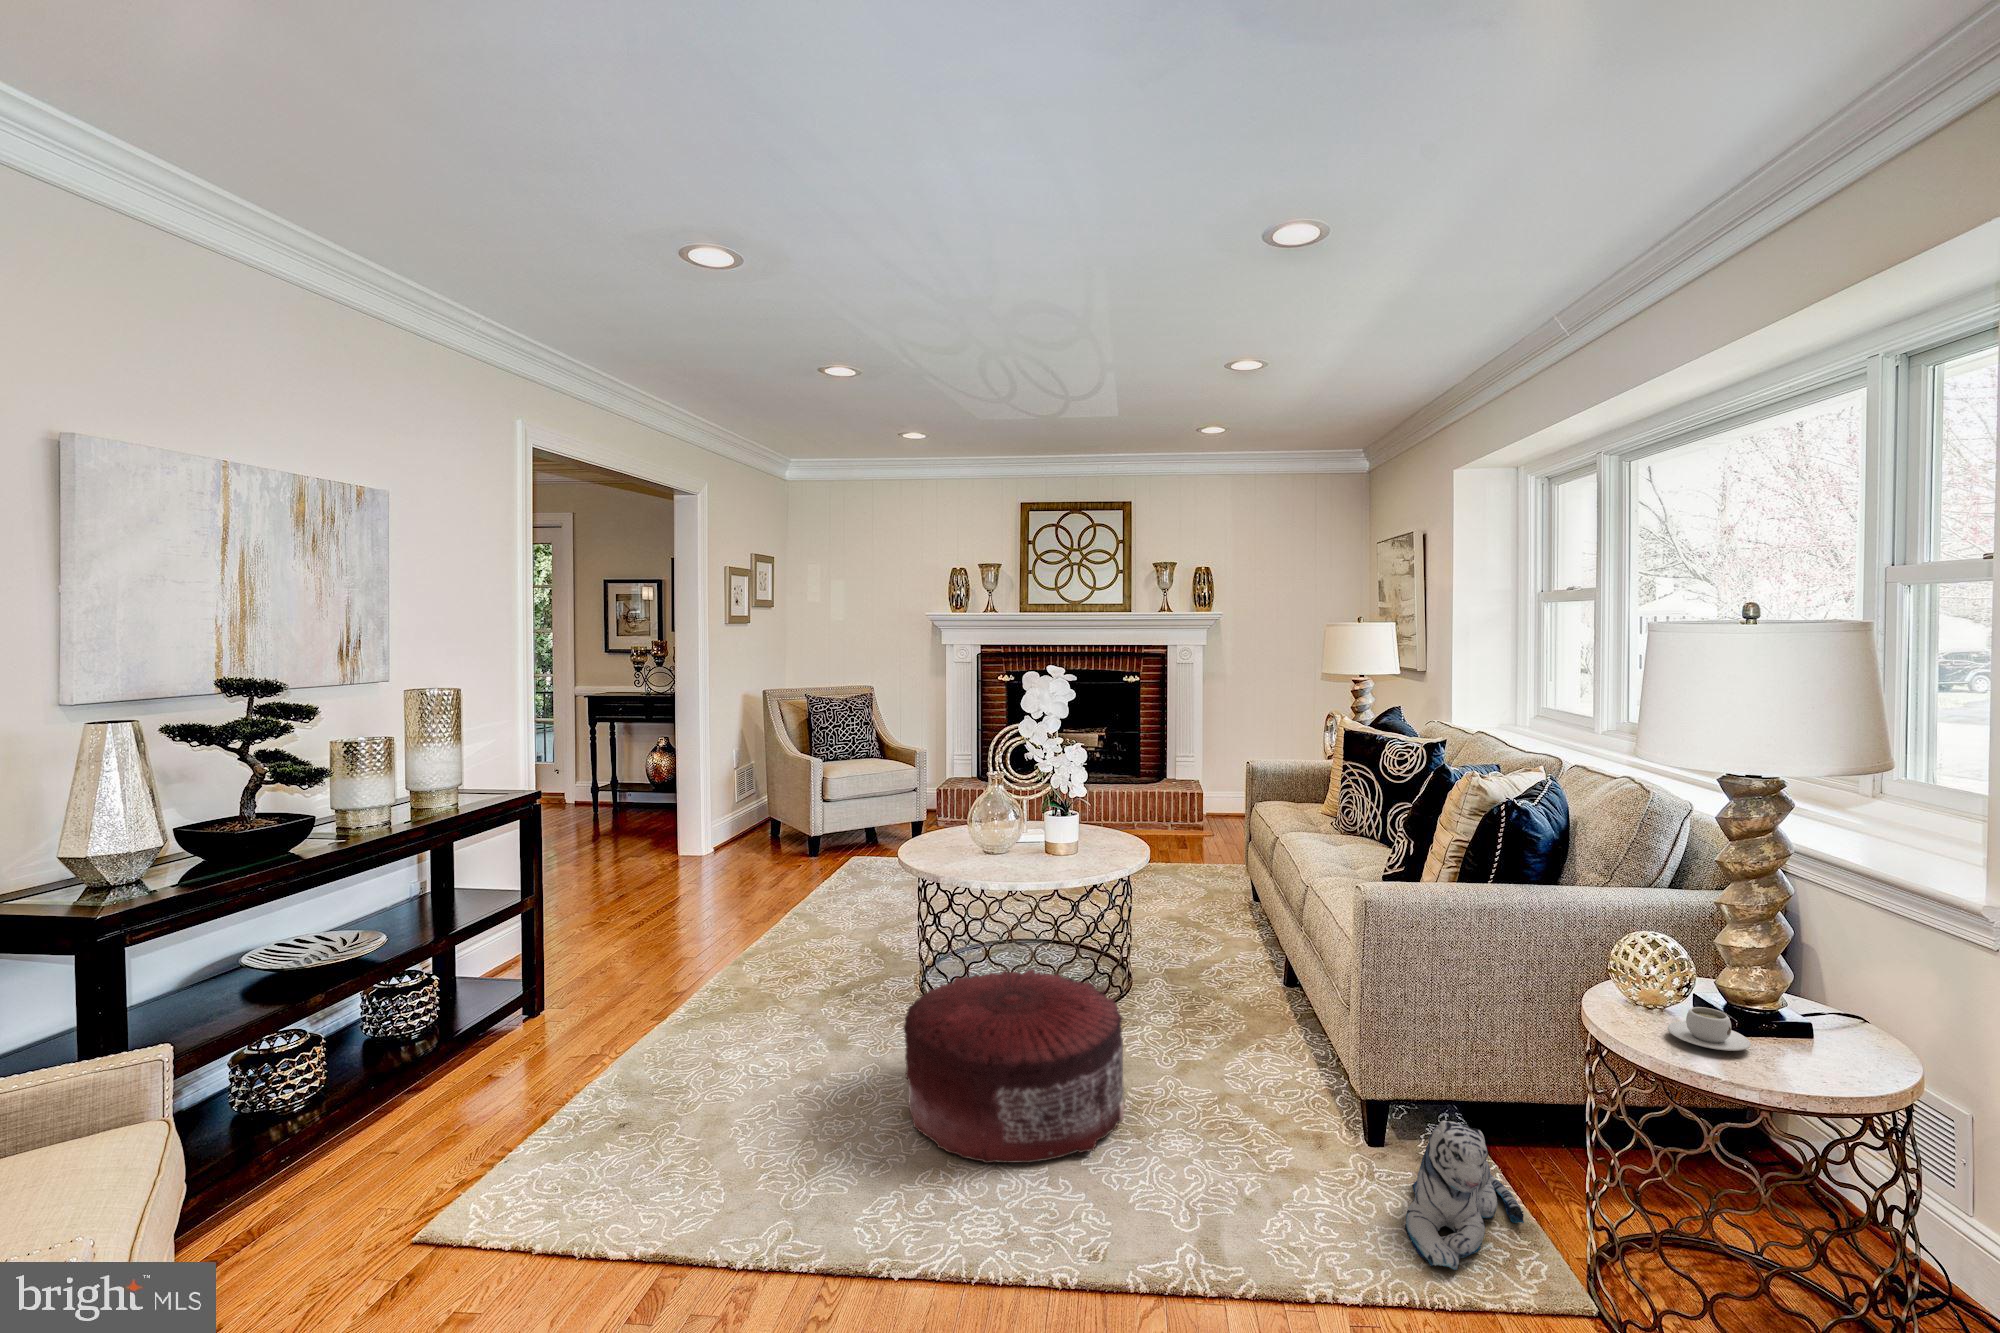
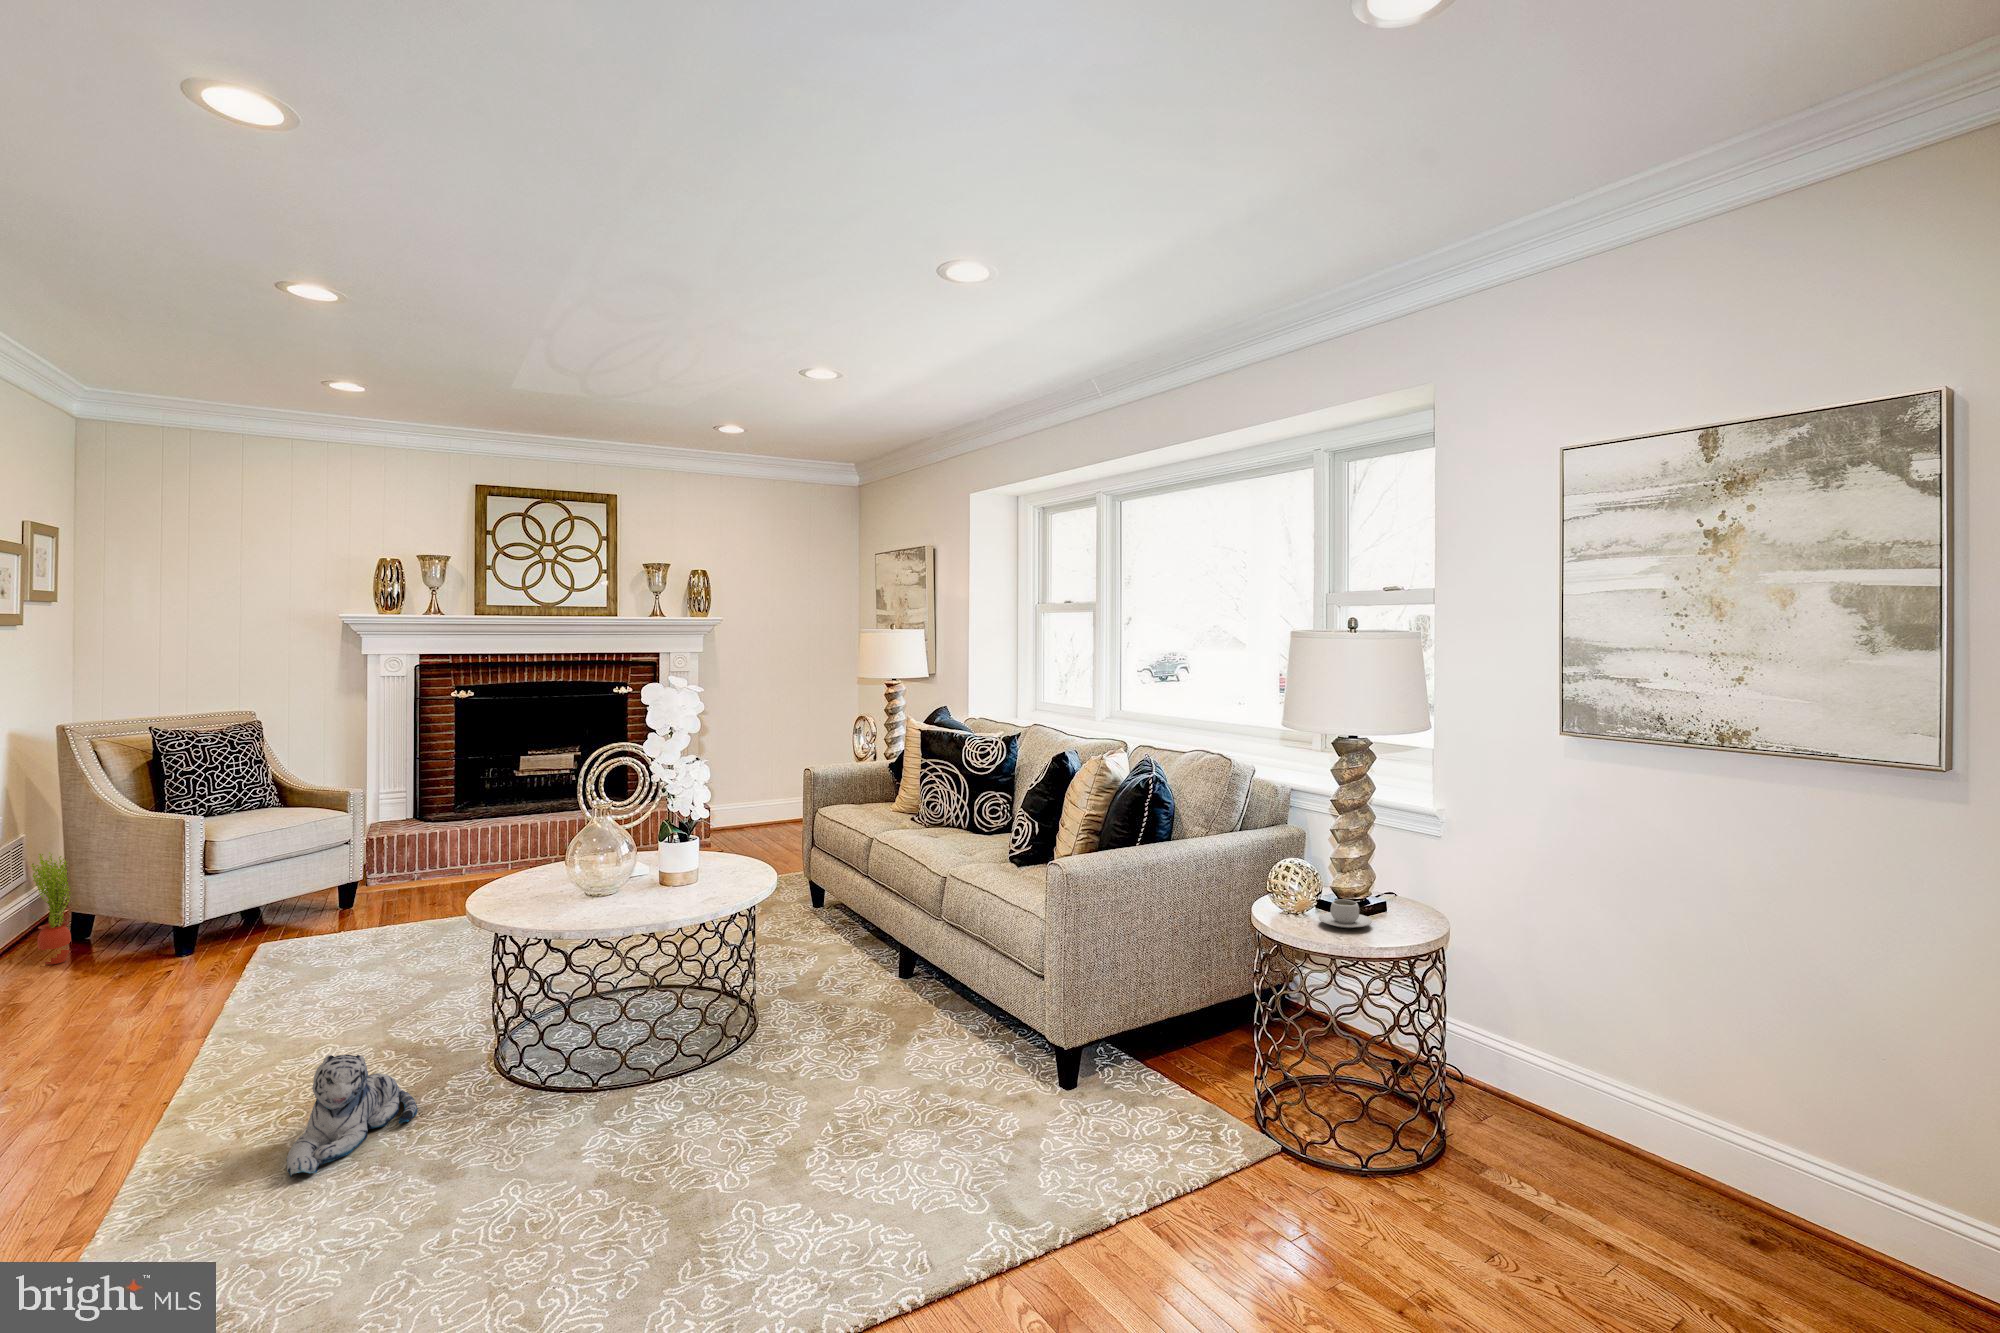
potted plant: none [727,769,754,845] -> present [29,852,71,965]
pouf: present [903,969,1124,1163] -> none [596,1007,854,1233]
plush toy: present [1405,1121,1524,1270] -> present [287,1055,418,1177]

